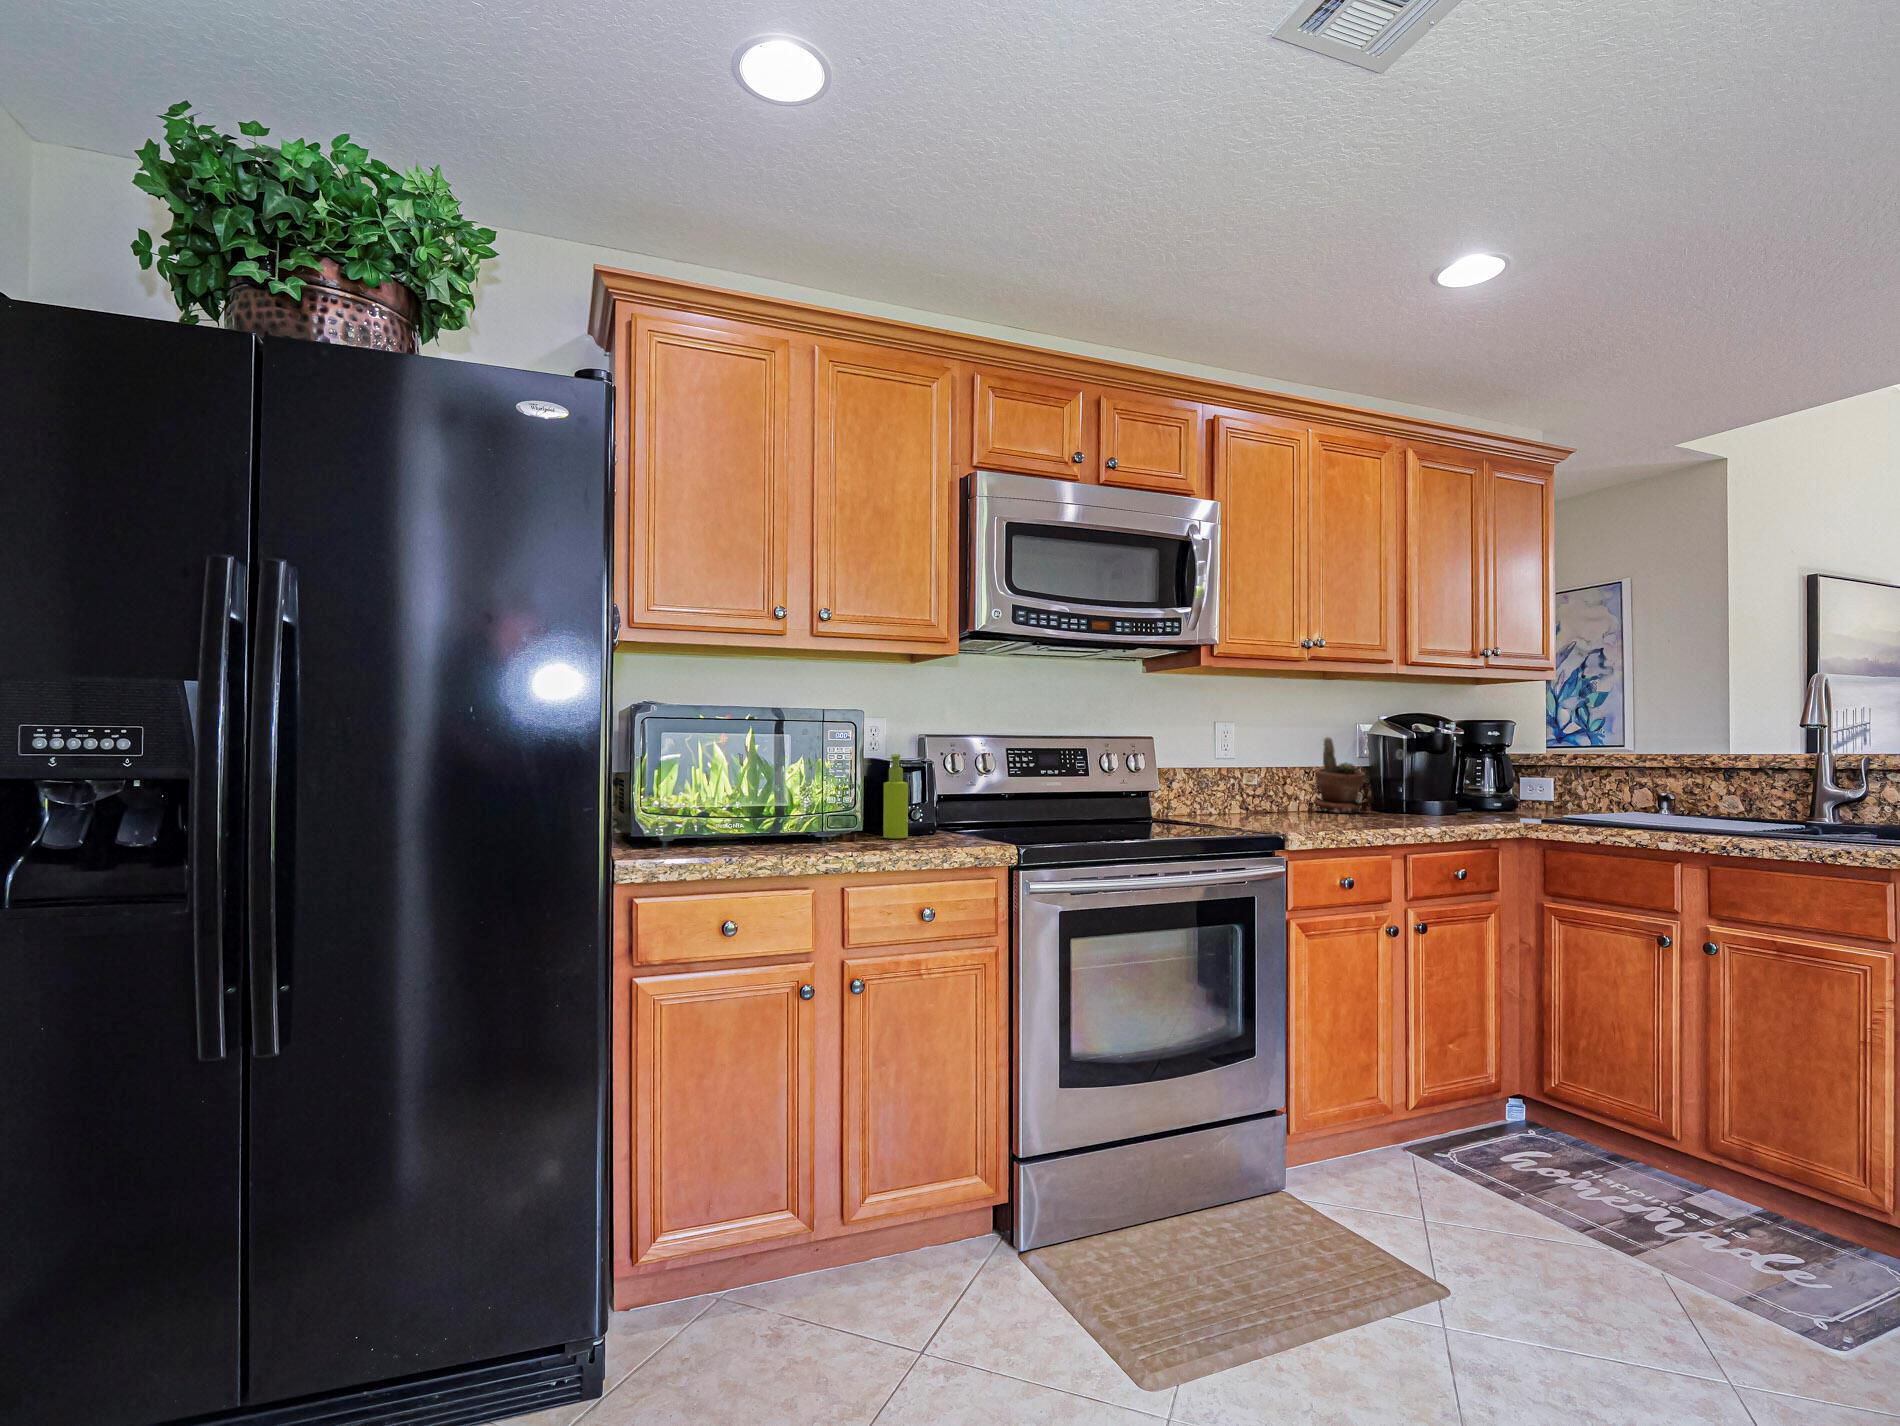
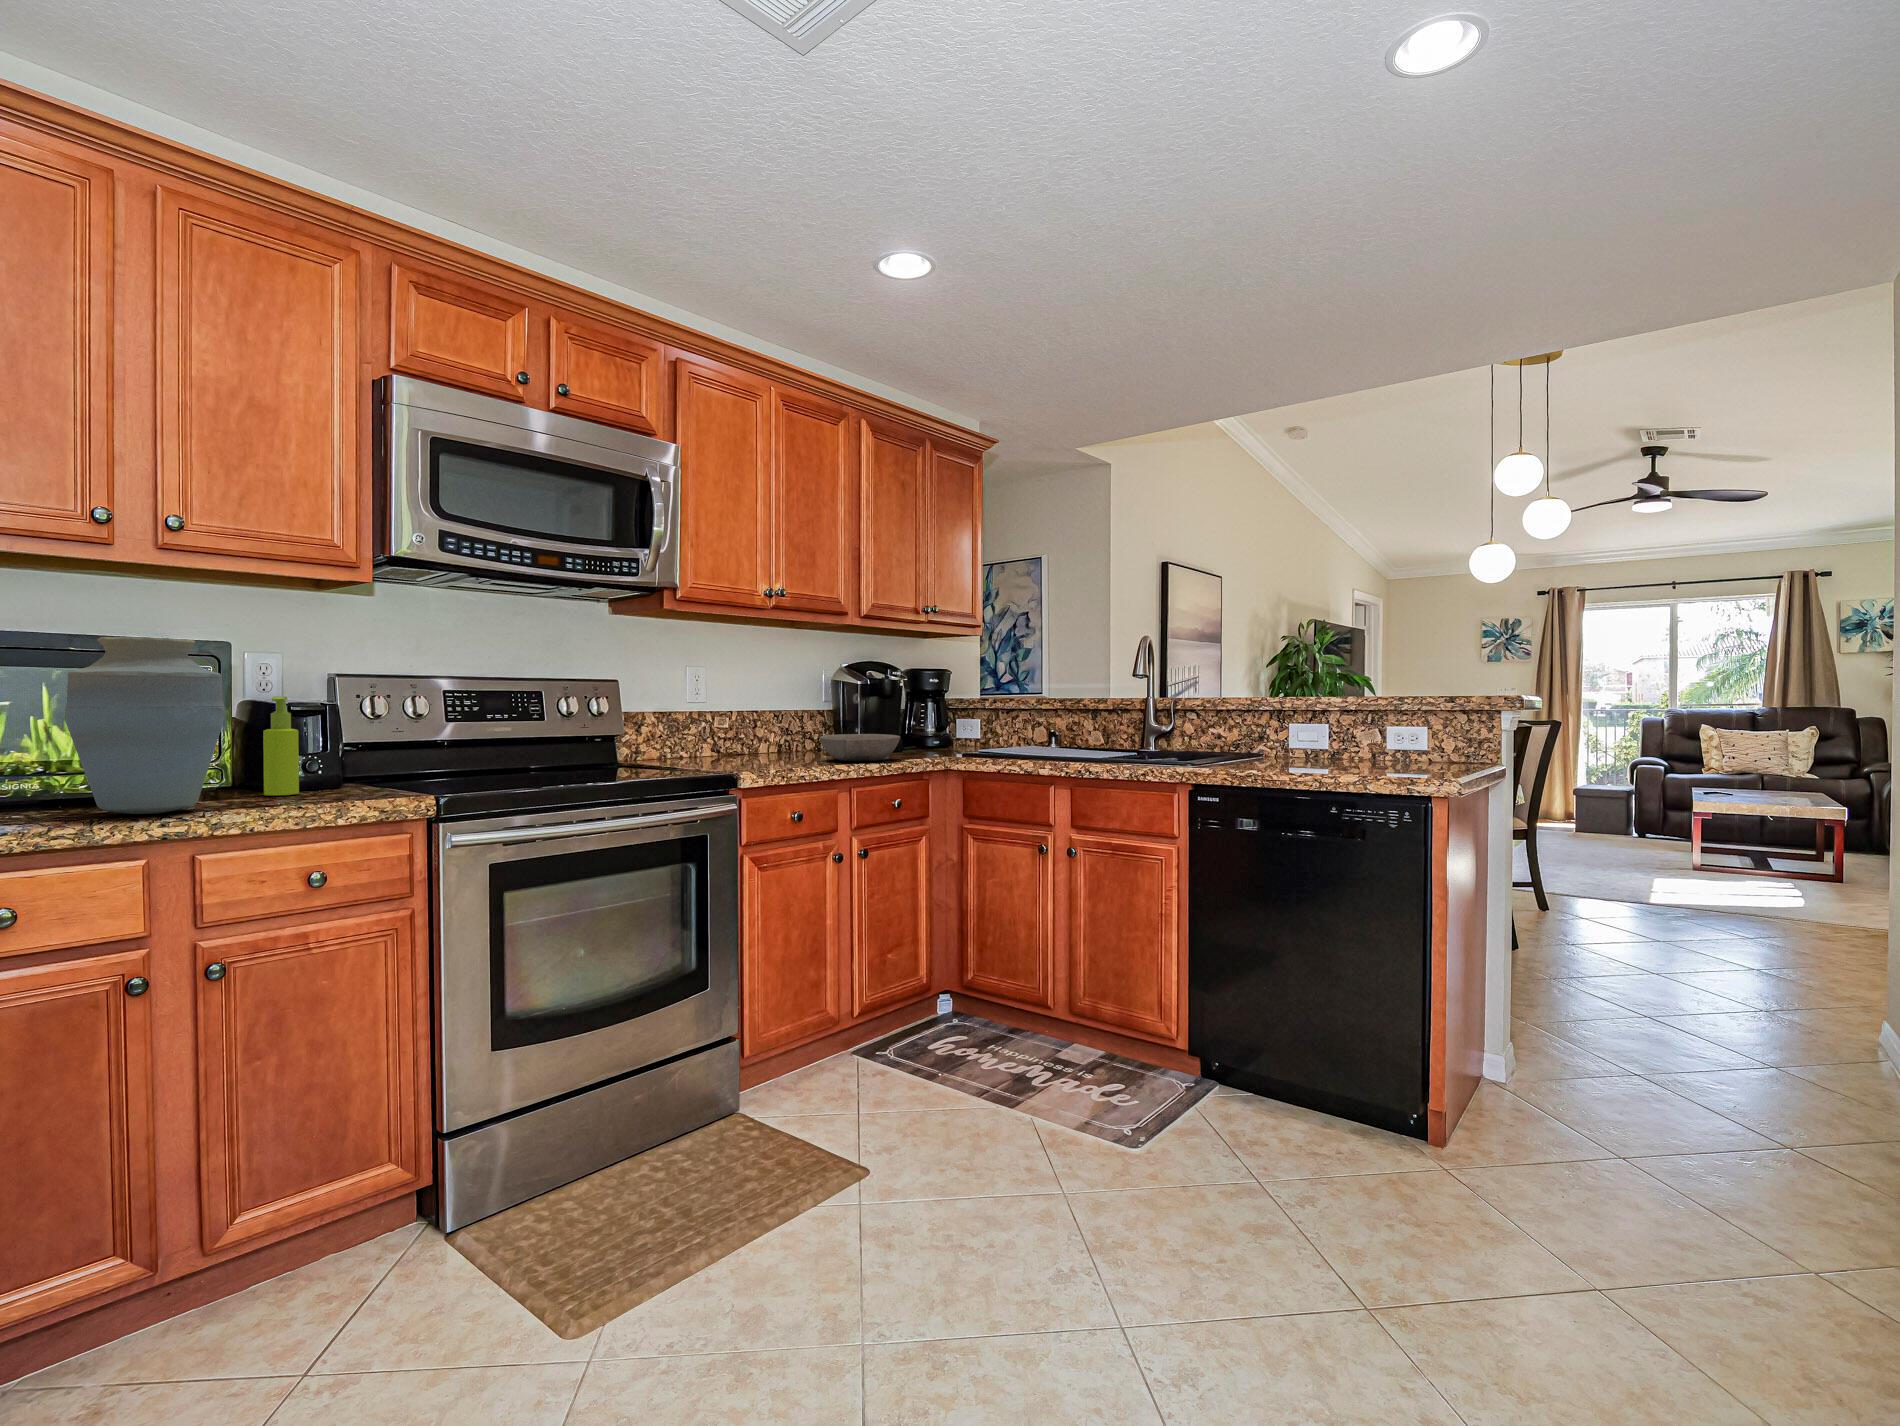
vase: none [768,709,867,851] -> present [65,637,225,814]
potted plant: present [1313,737,1365,813] -> none [781,683,827,754]
bowl: none [1363,793,1461,824] -> present [820,734,900,761]

